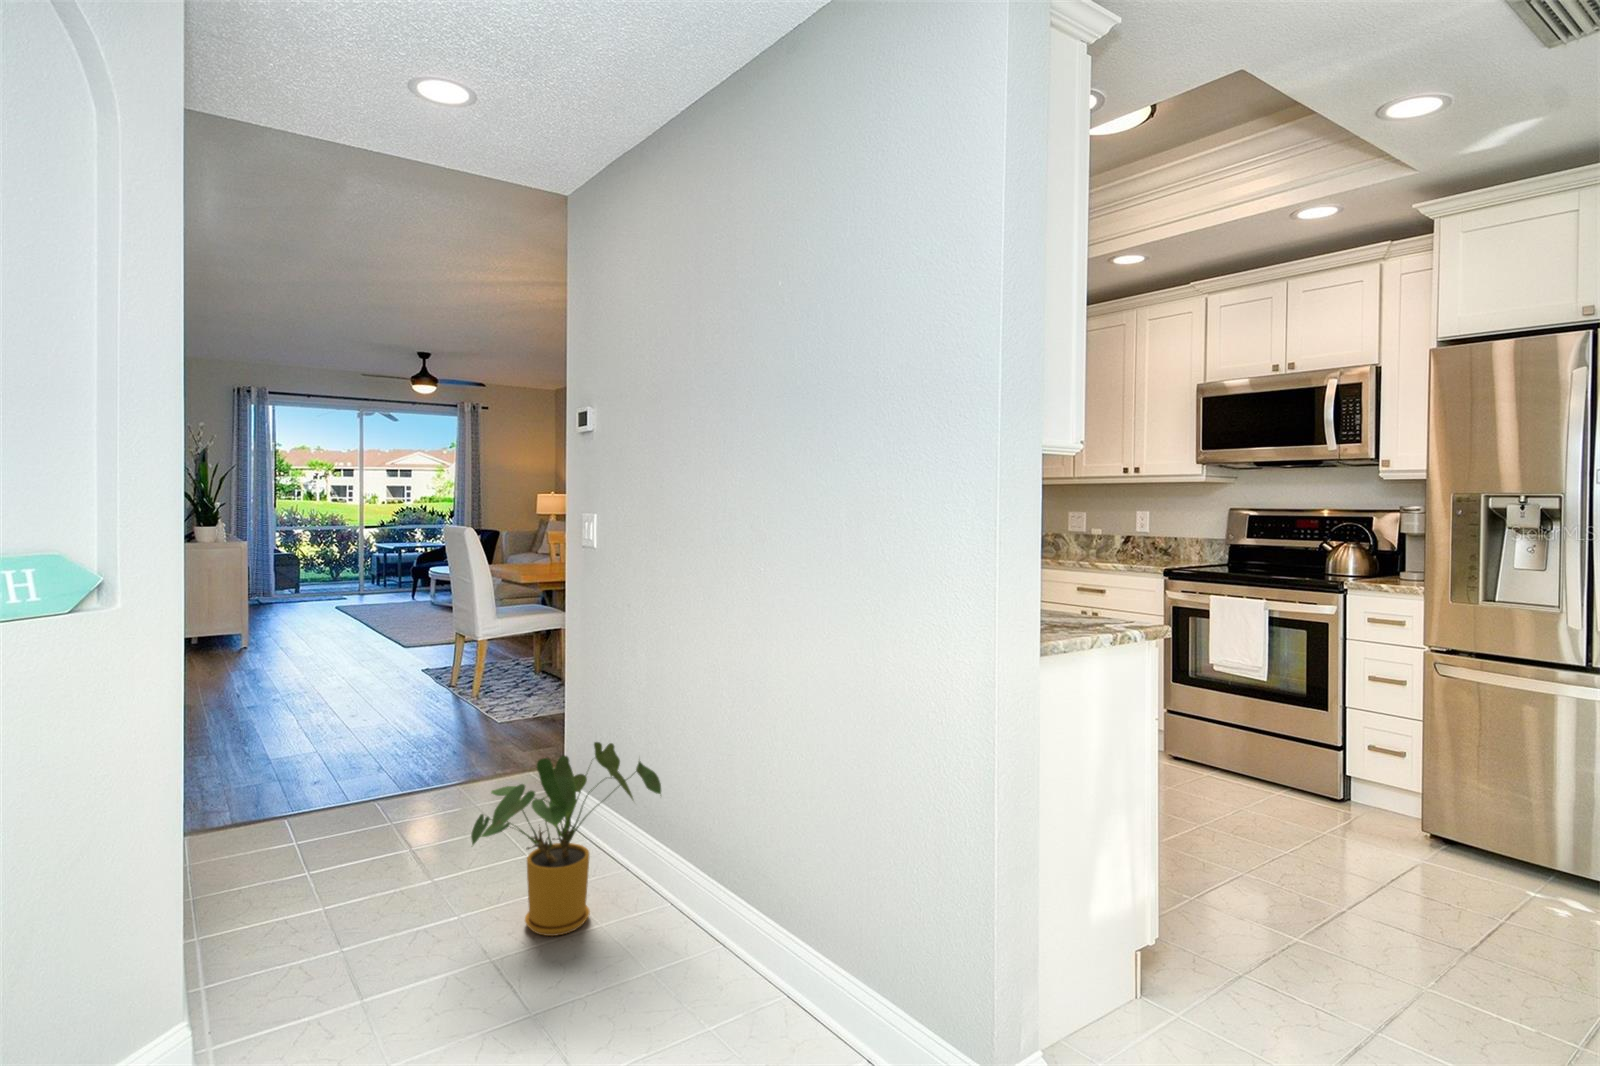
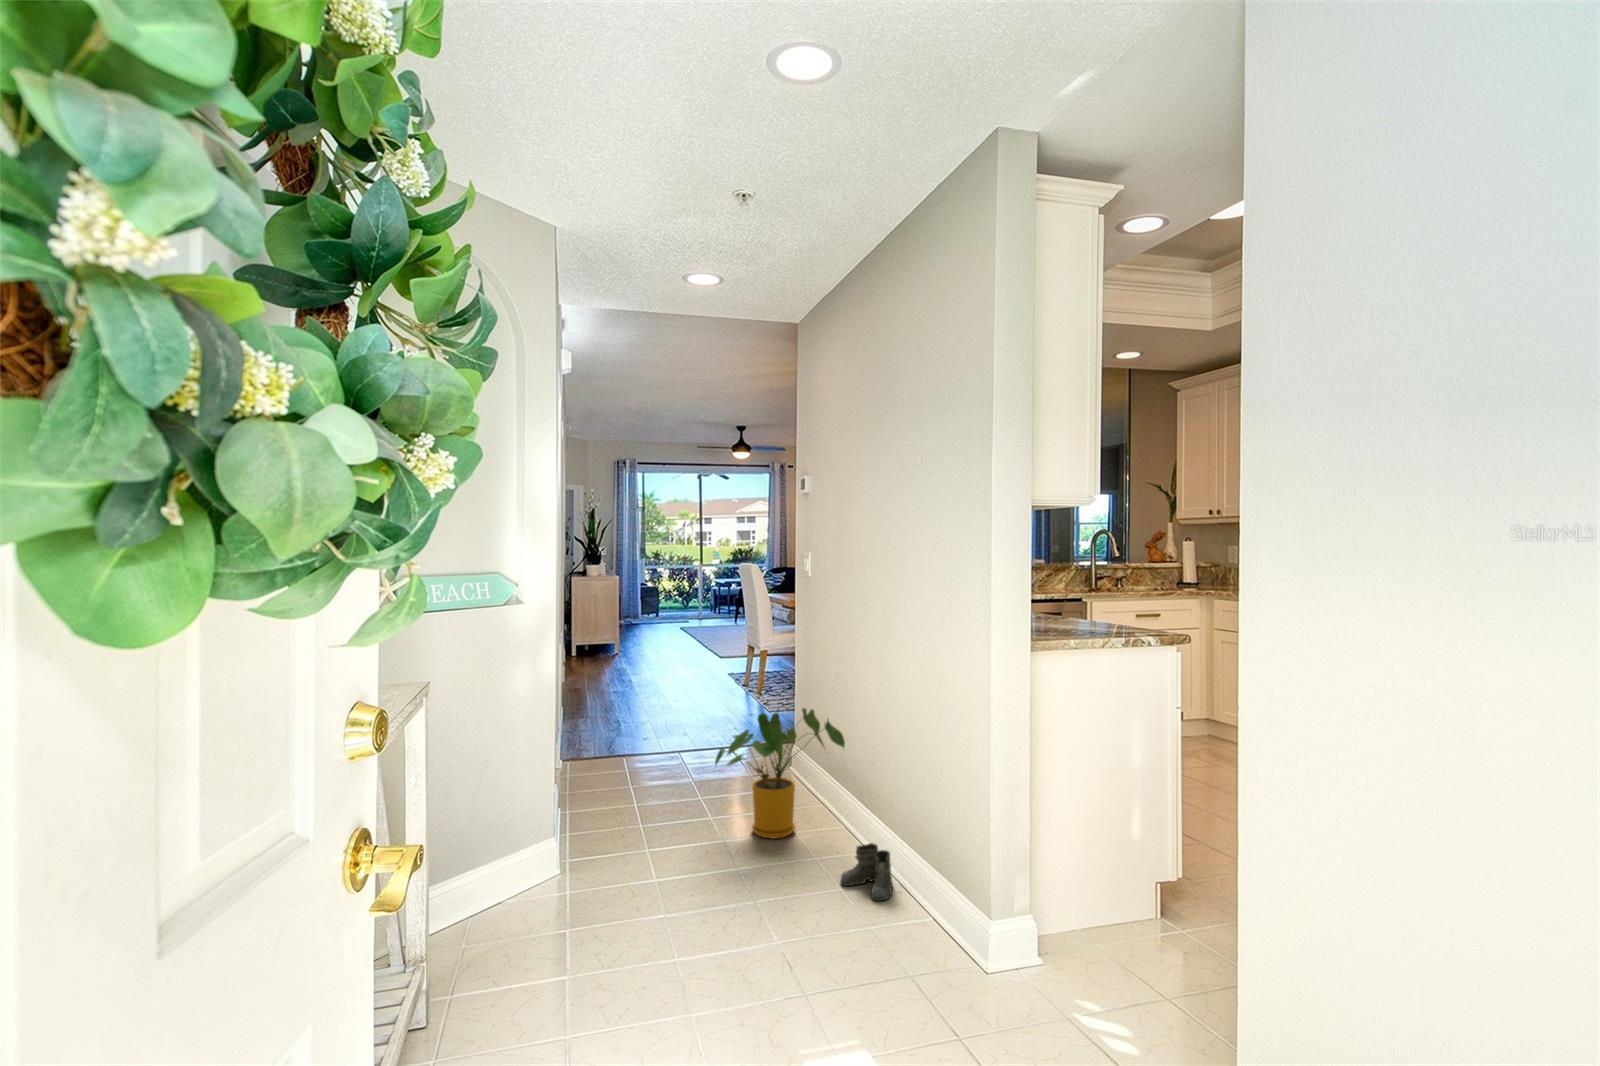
boots: none [683,933,776,1022] -> present [841,843,893,901]

